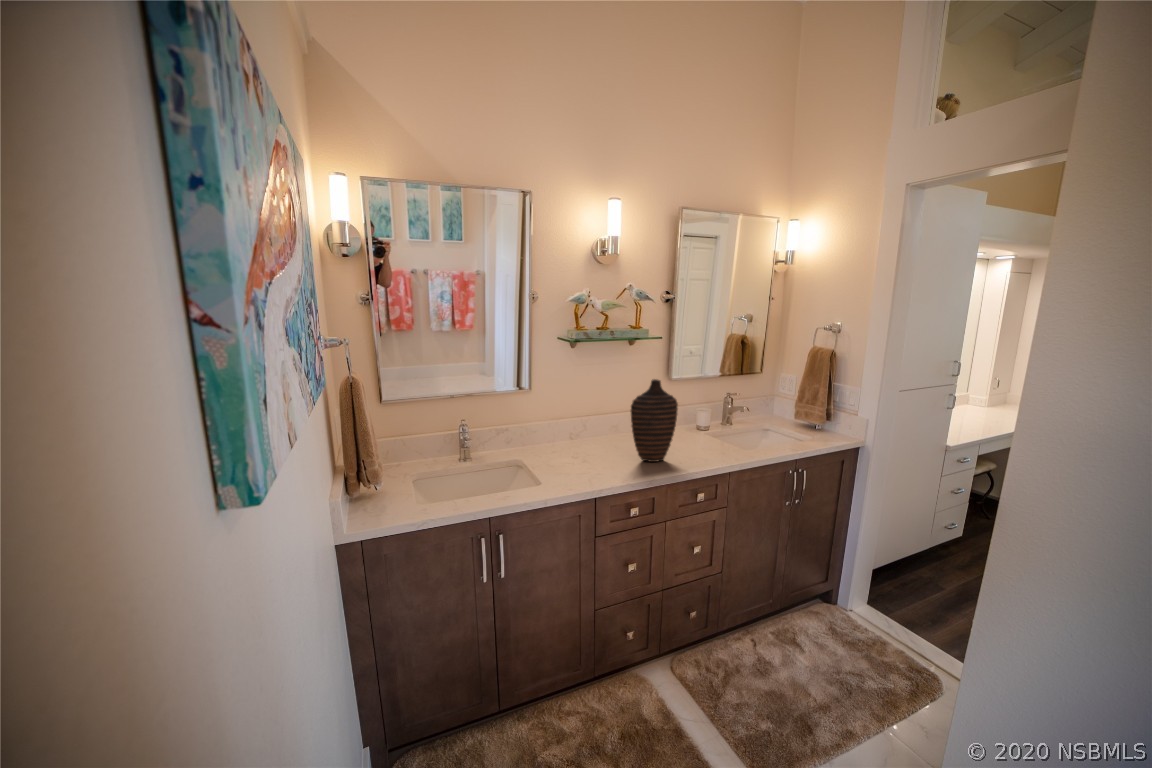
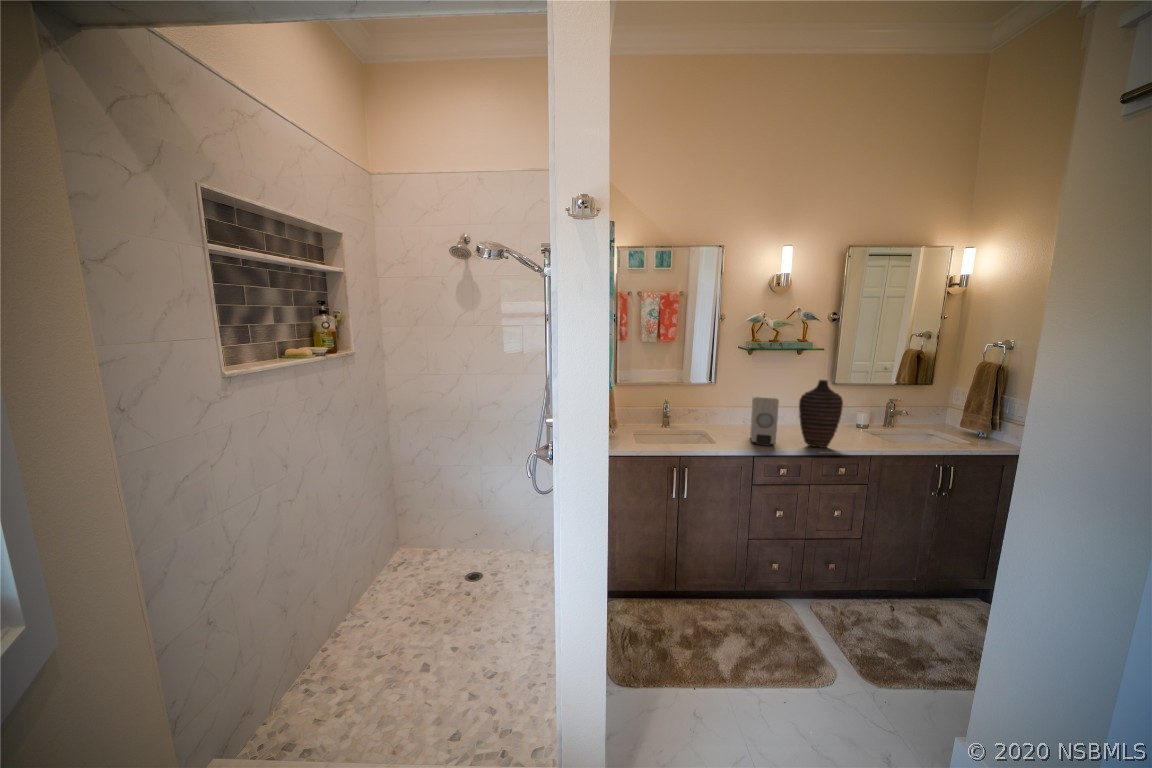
soap dispenser: none [577,402,607,468] -> present [750,396,779,446]

